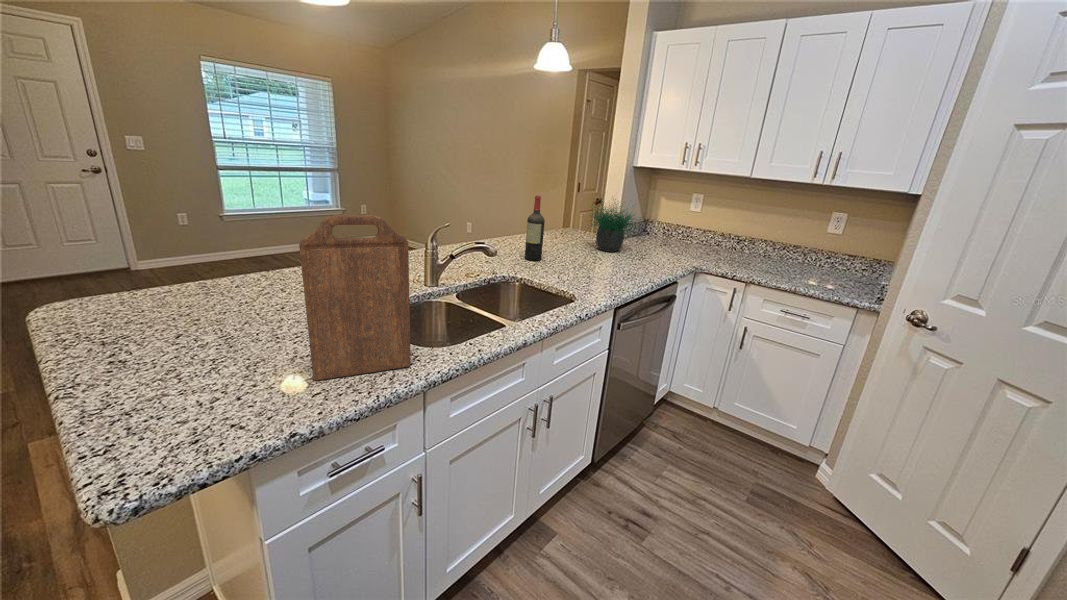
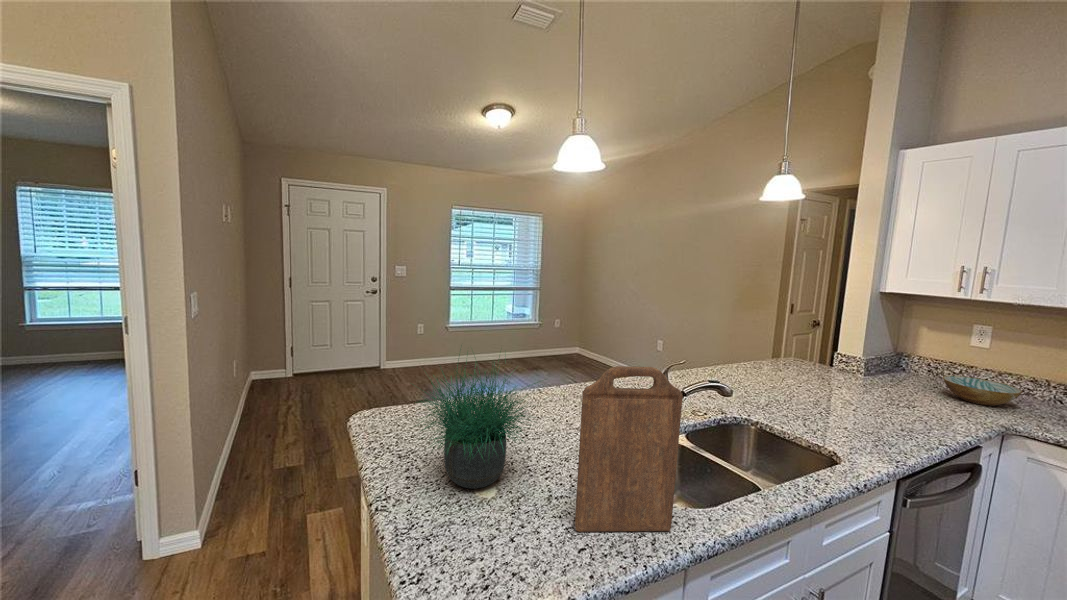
wine bottle: present [525,195,545,261] -> none [752,328,778,400]
potted plant: present [590,204,634,252] -> present [418,365,538,489]
bowl: none [668,234,713,254] -> present [943,376,1023,406]

